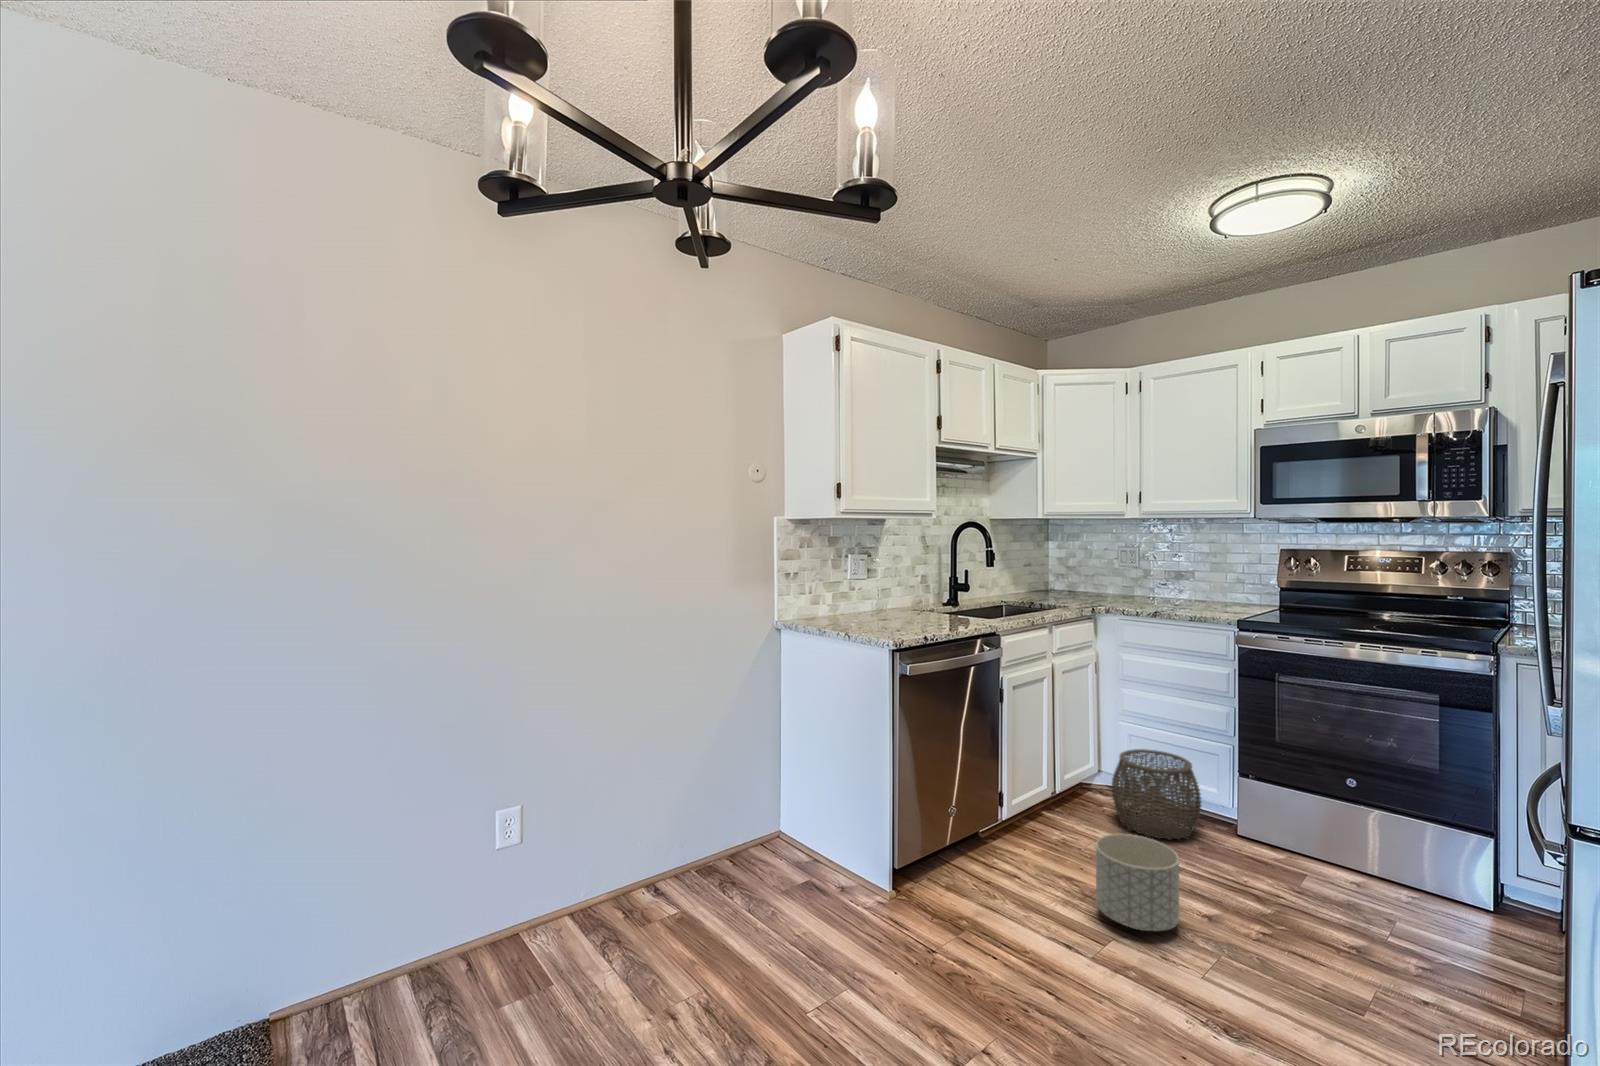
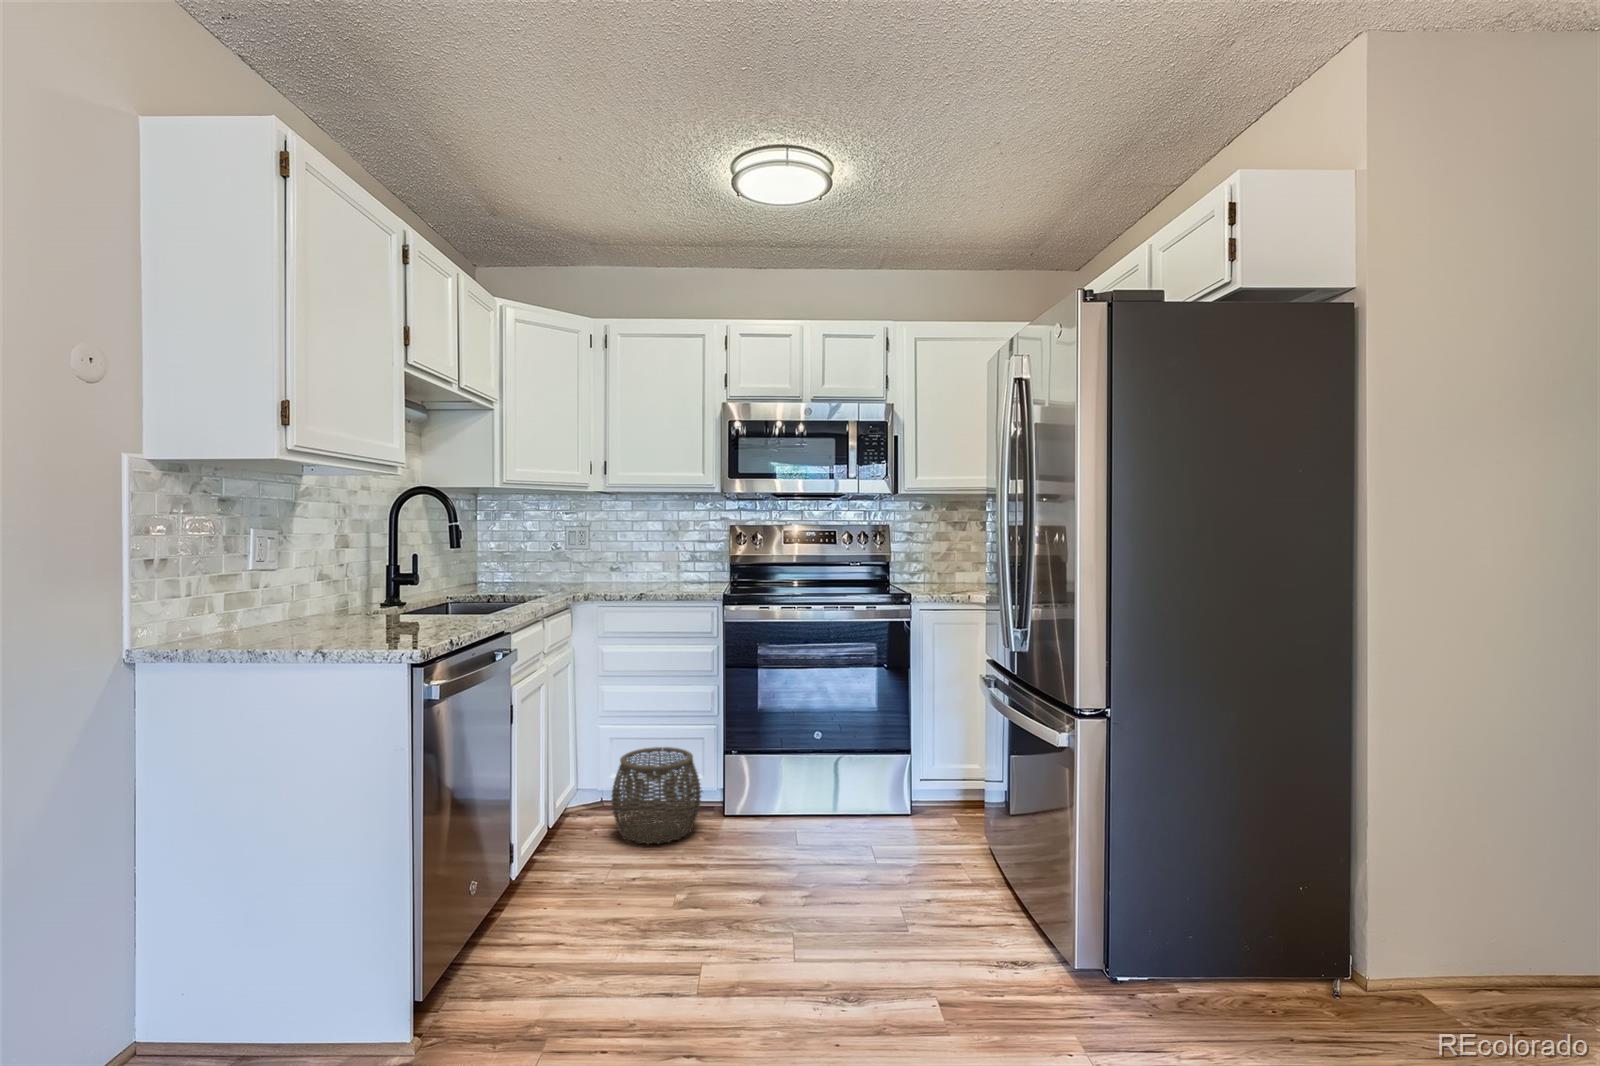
planter: present [1096,834,1179,931] -> none [666,837,750,942]

